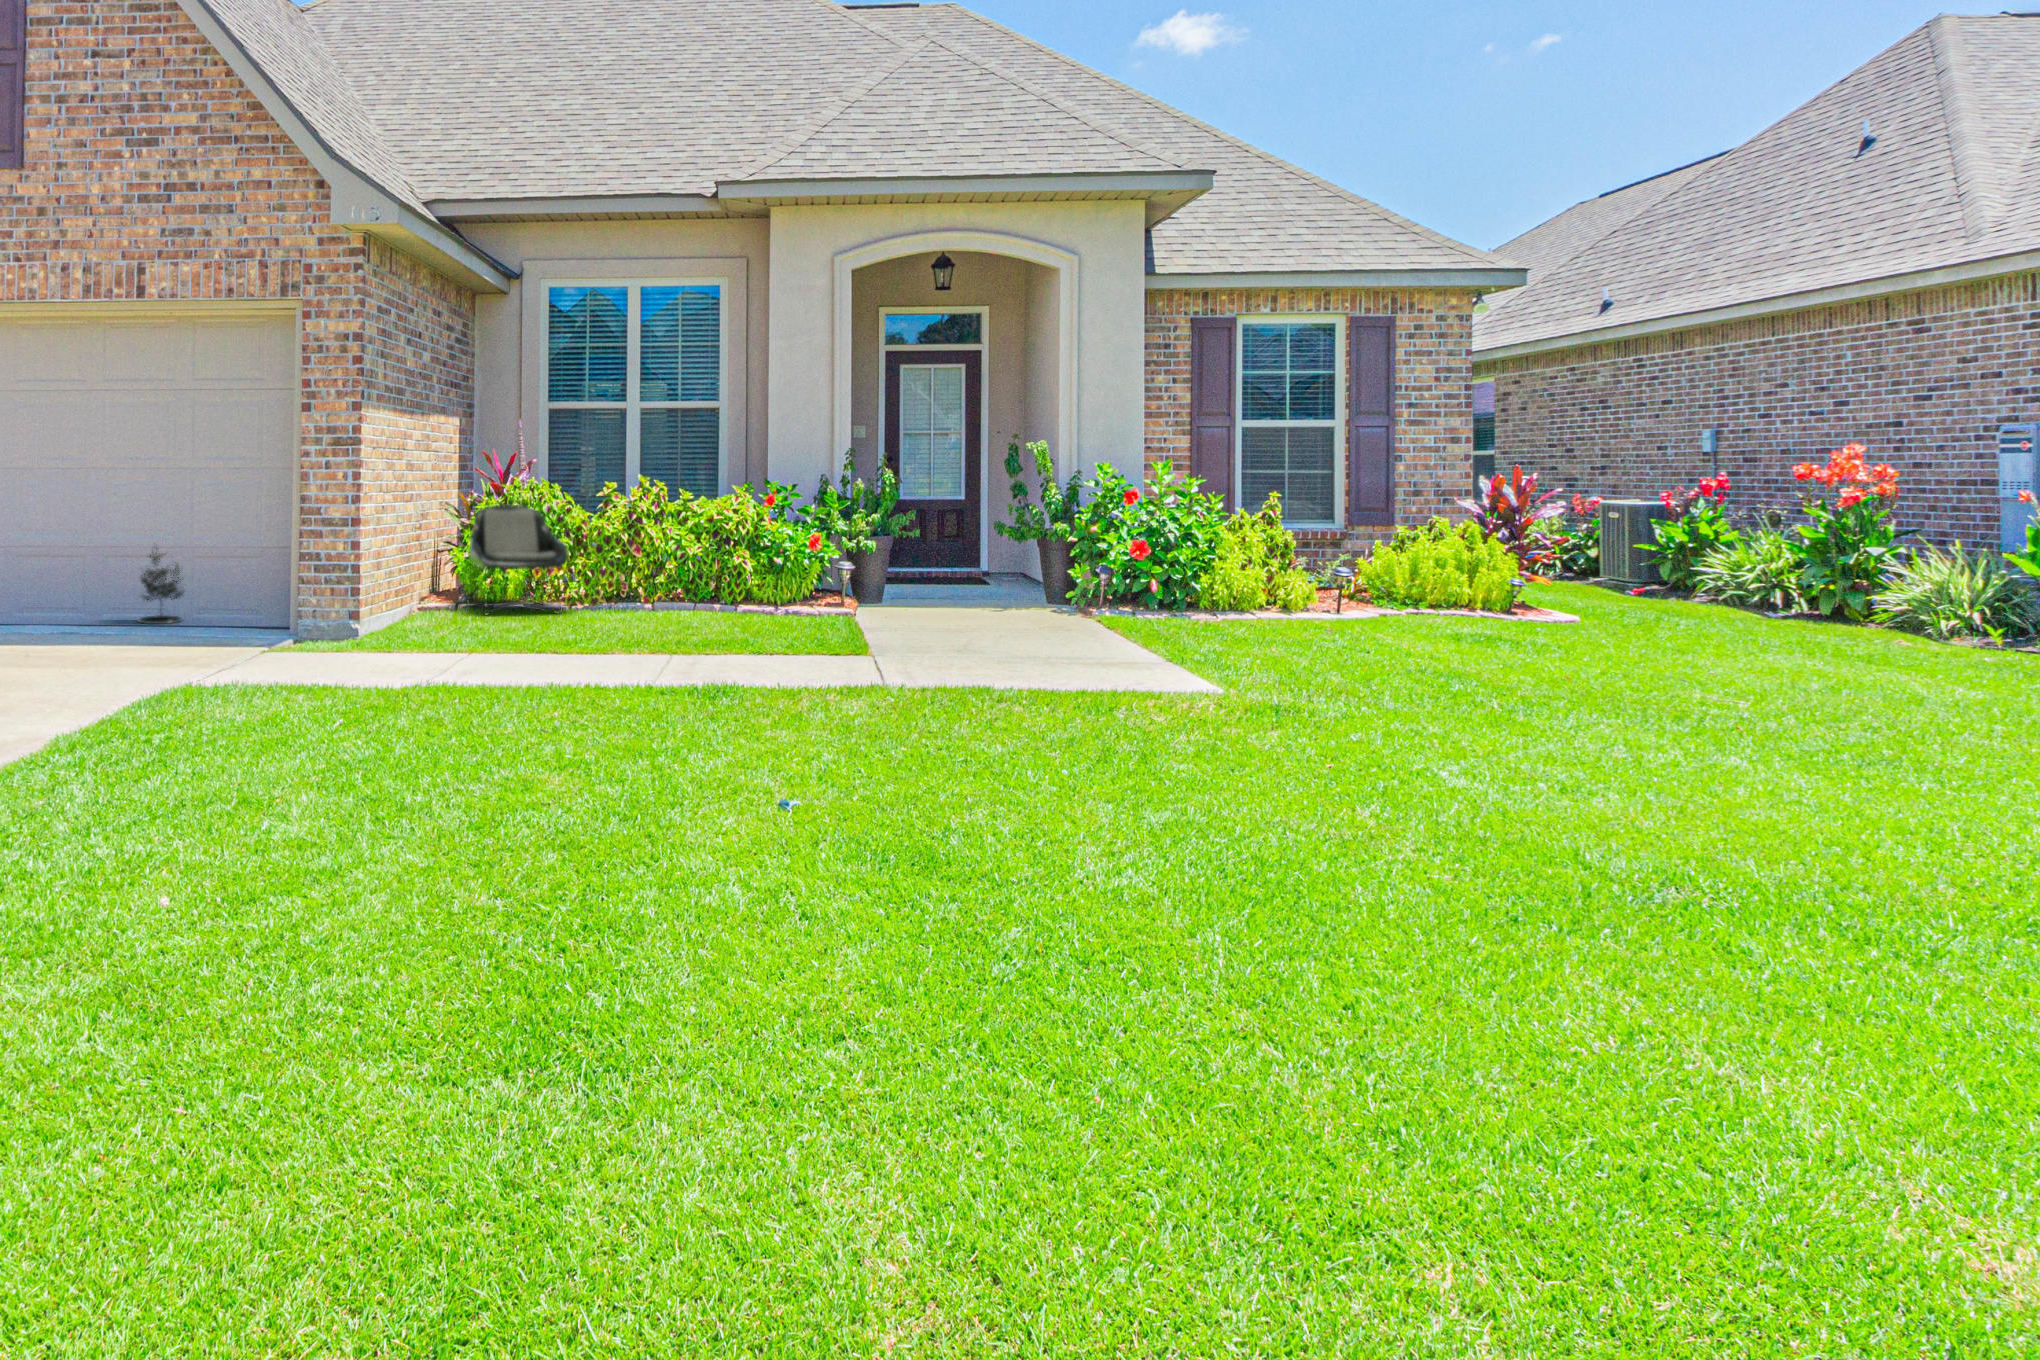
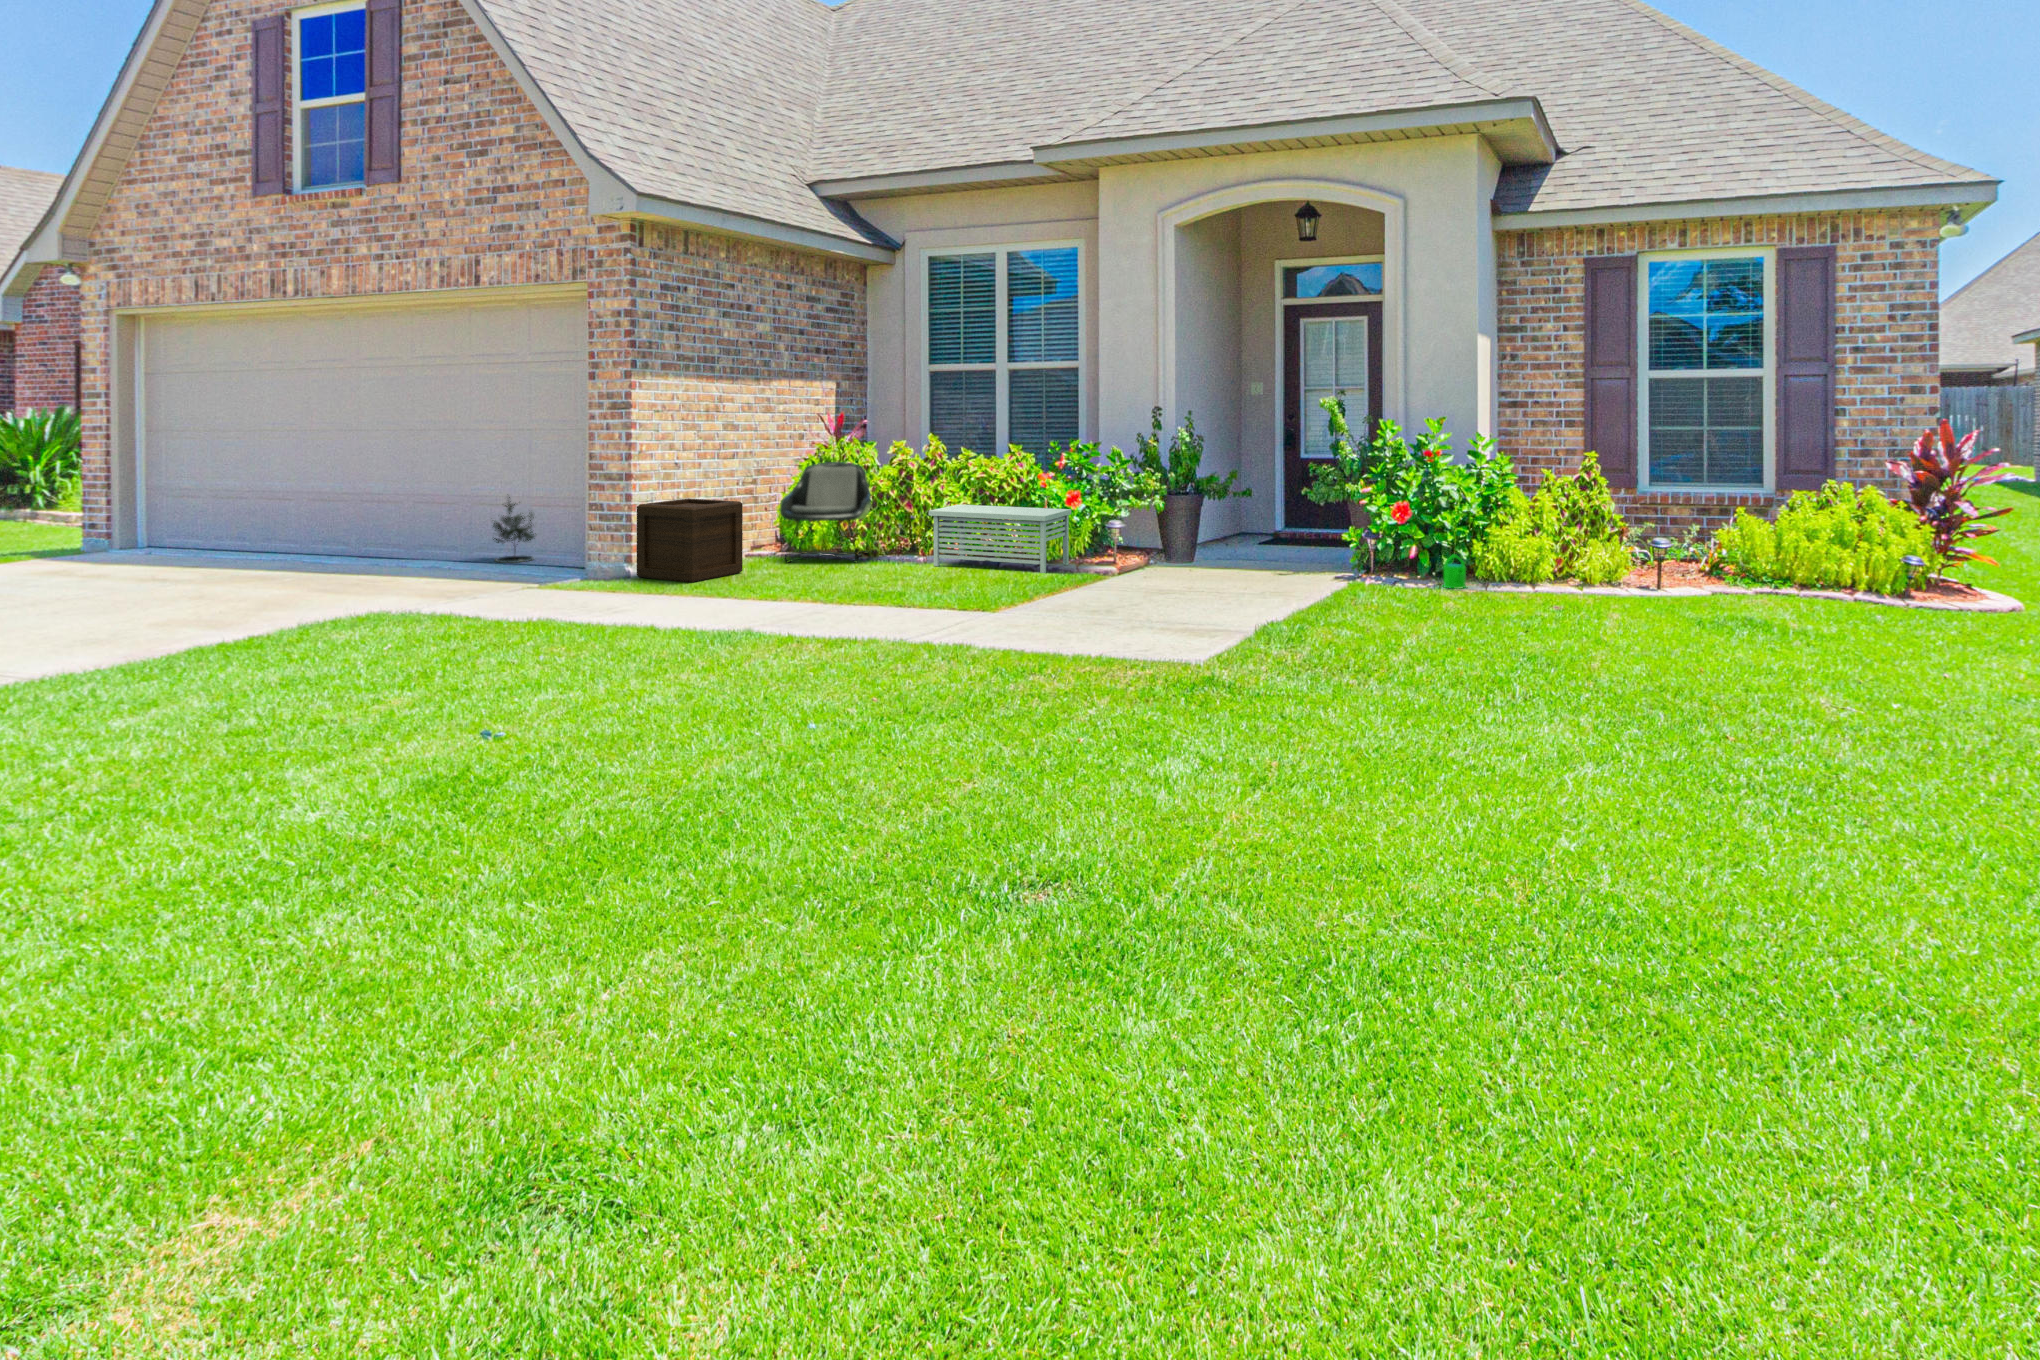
wooden crate: none [371,546,473,639] -> present [637,498,743,583]
storage bench: none [645,549,781,619] -> present [929,505,1071,573]
watering can: none [1155,590,1186,622] -> present [1443,554,1466,589]

